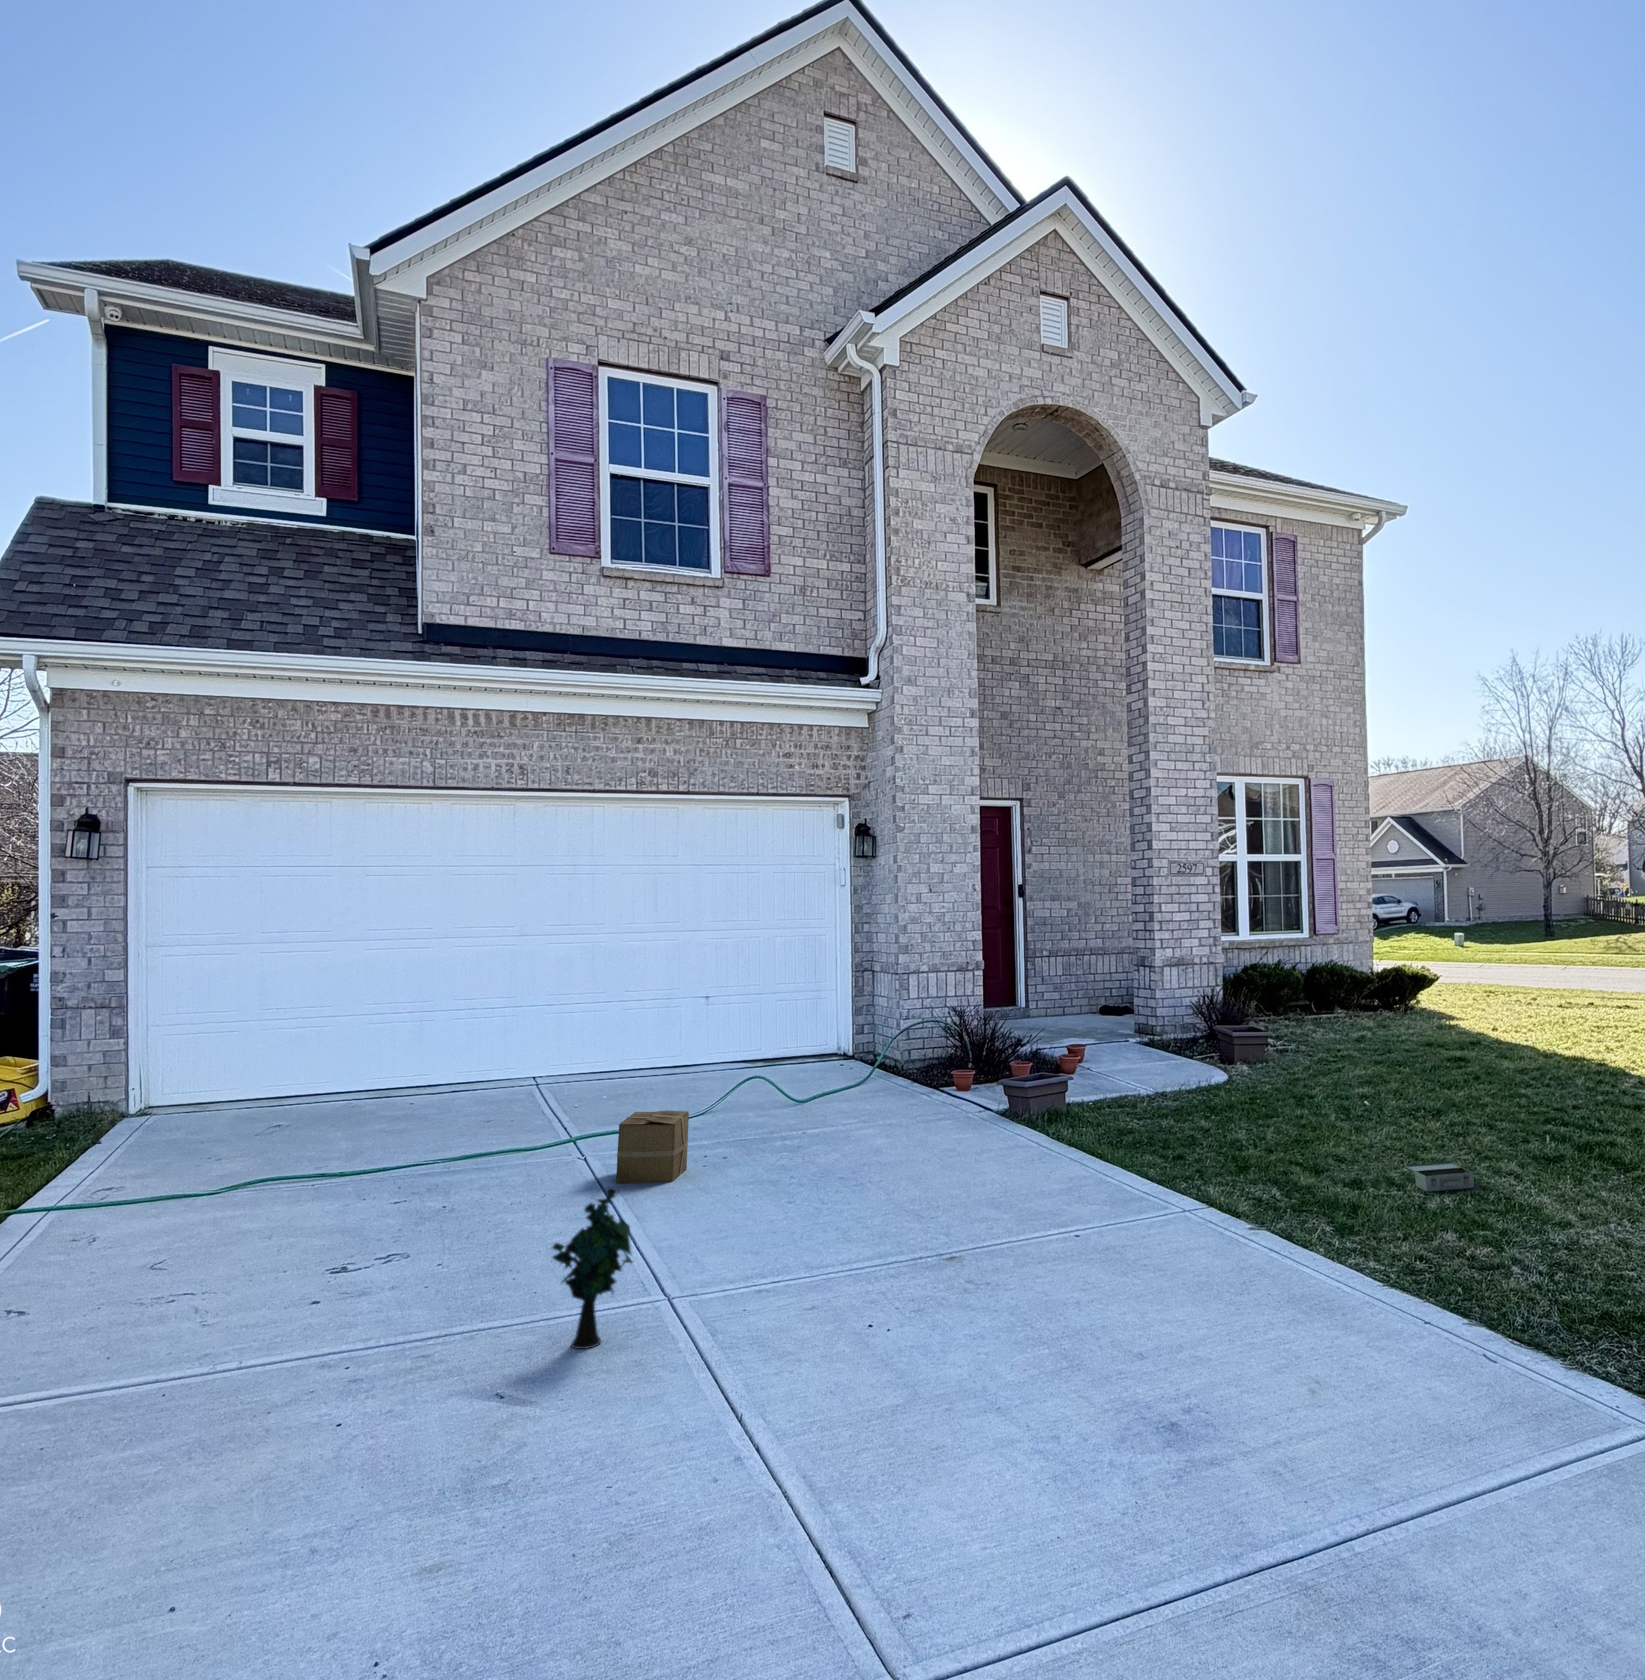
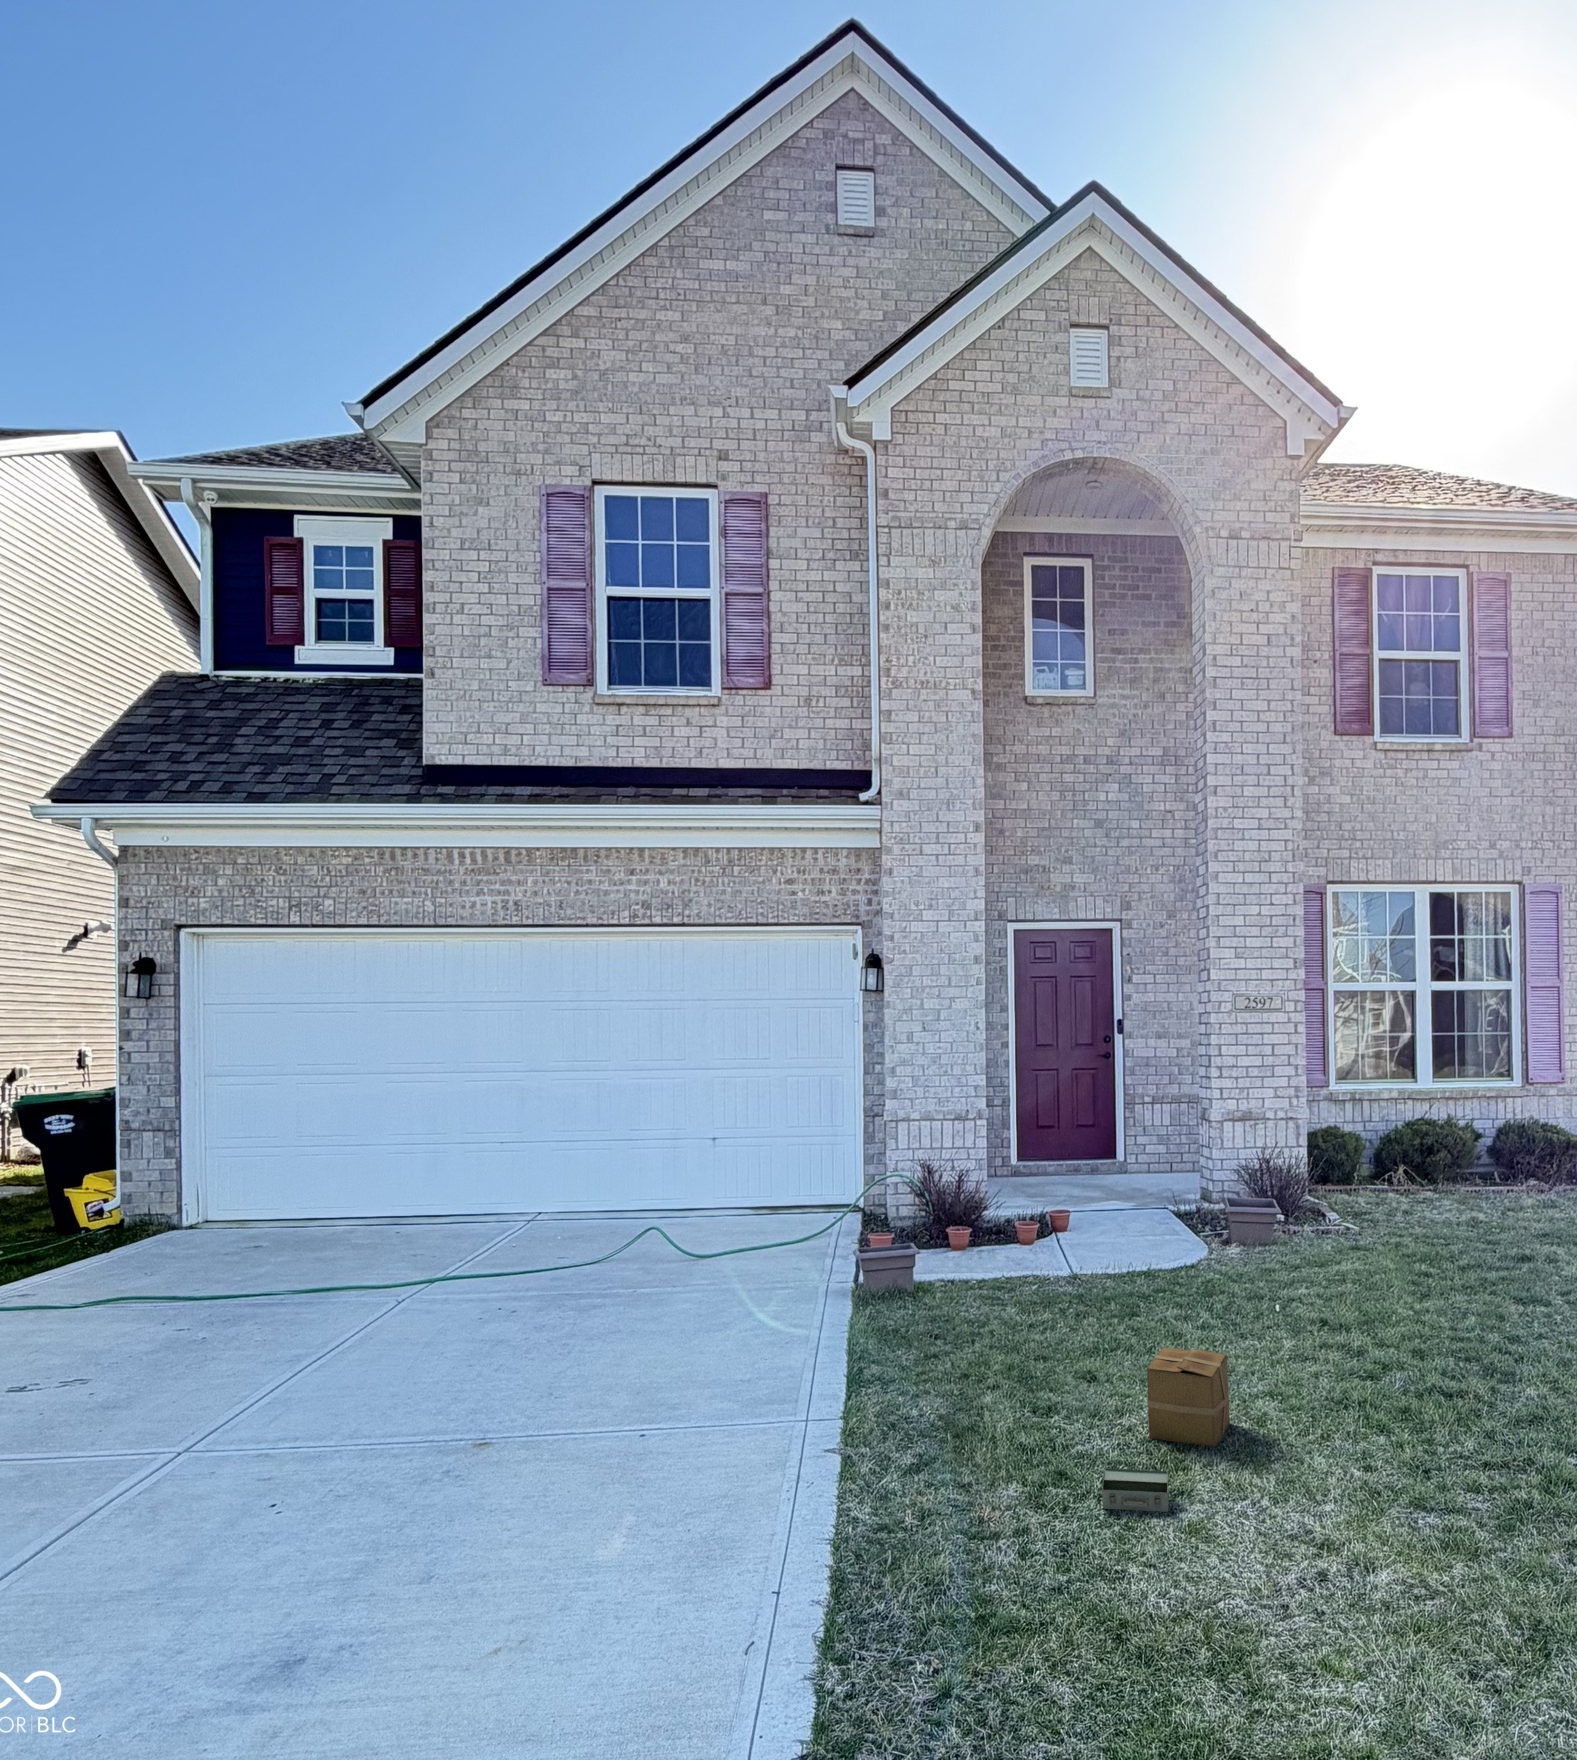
cardboard box: present [616,1110,689,1183] -> present [1147,1347,1230,1446]
decorative plant: present [552,1187,632,1349] -> none [36,1420,127,1570]

